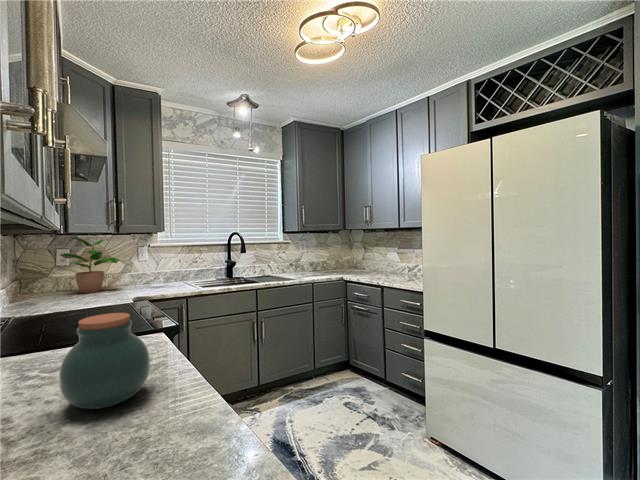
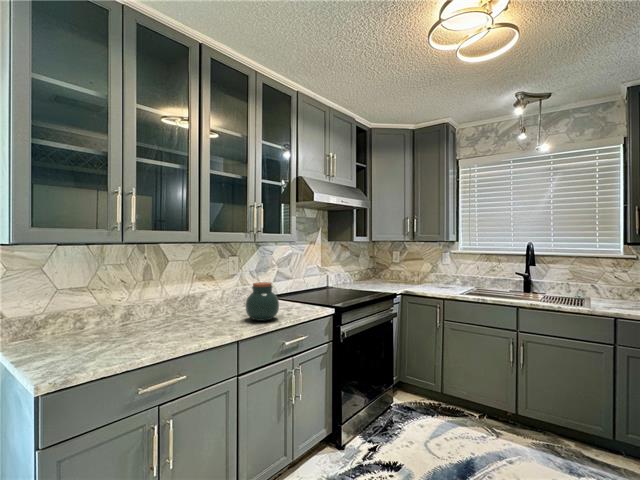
potted plant: present [60,237,120,293] -> none [388,244,419,284]

